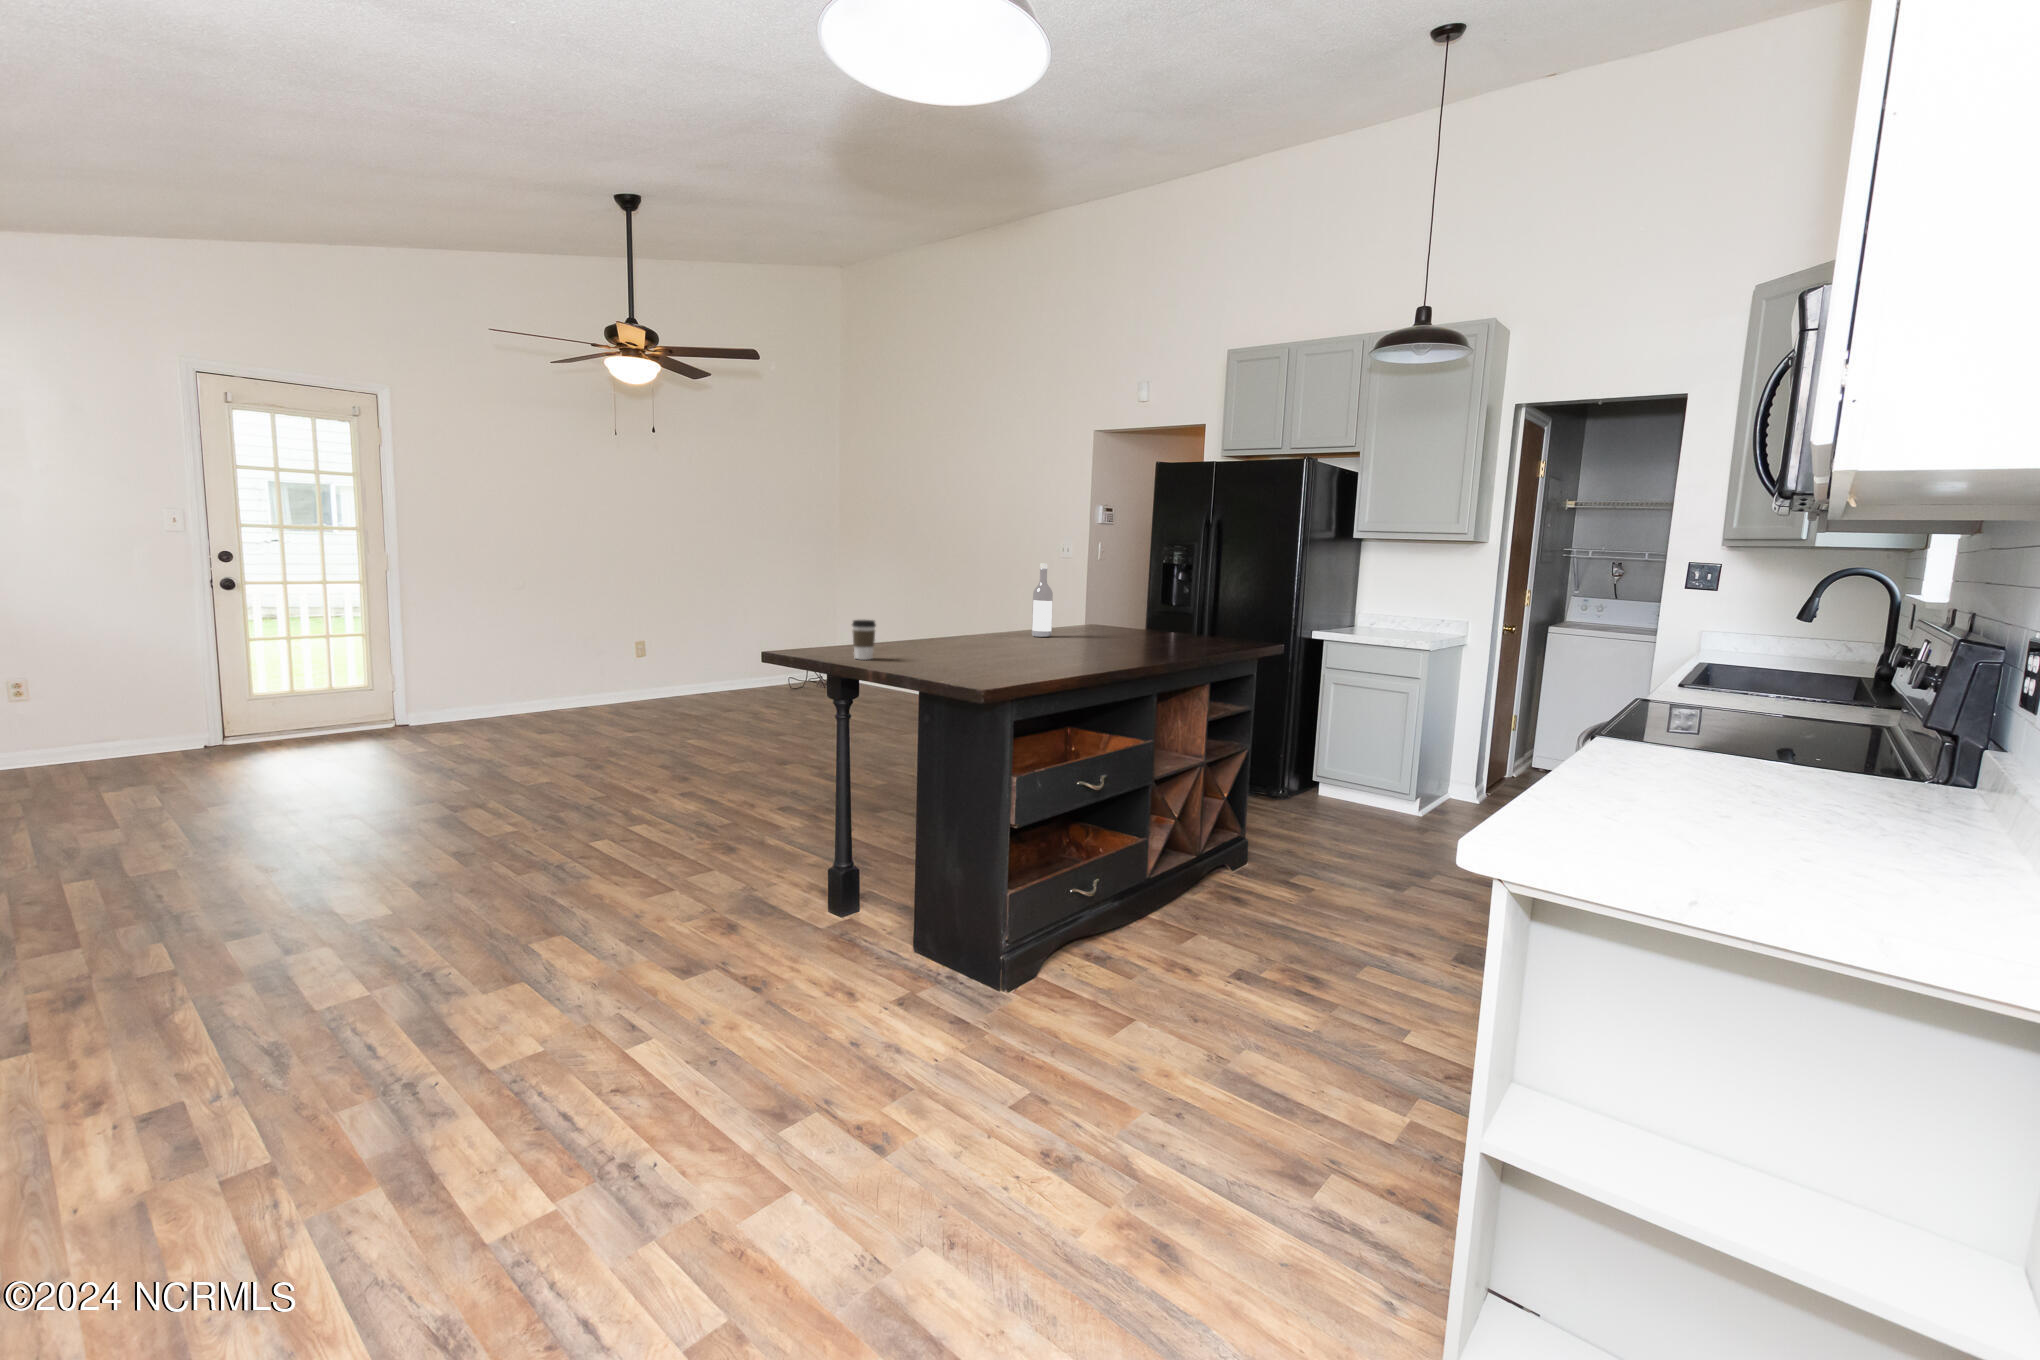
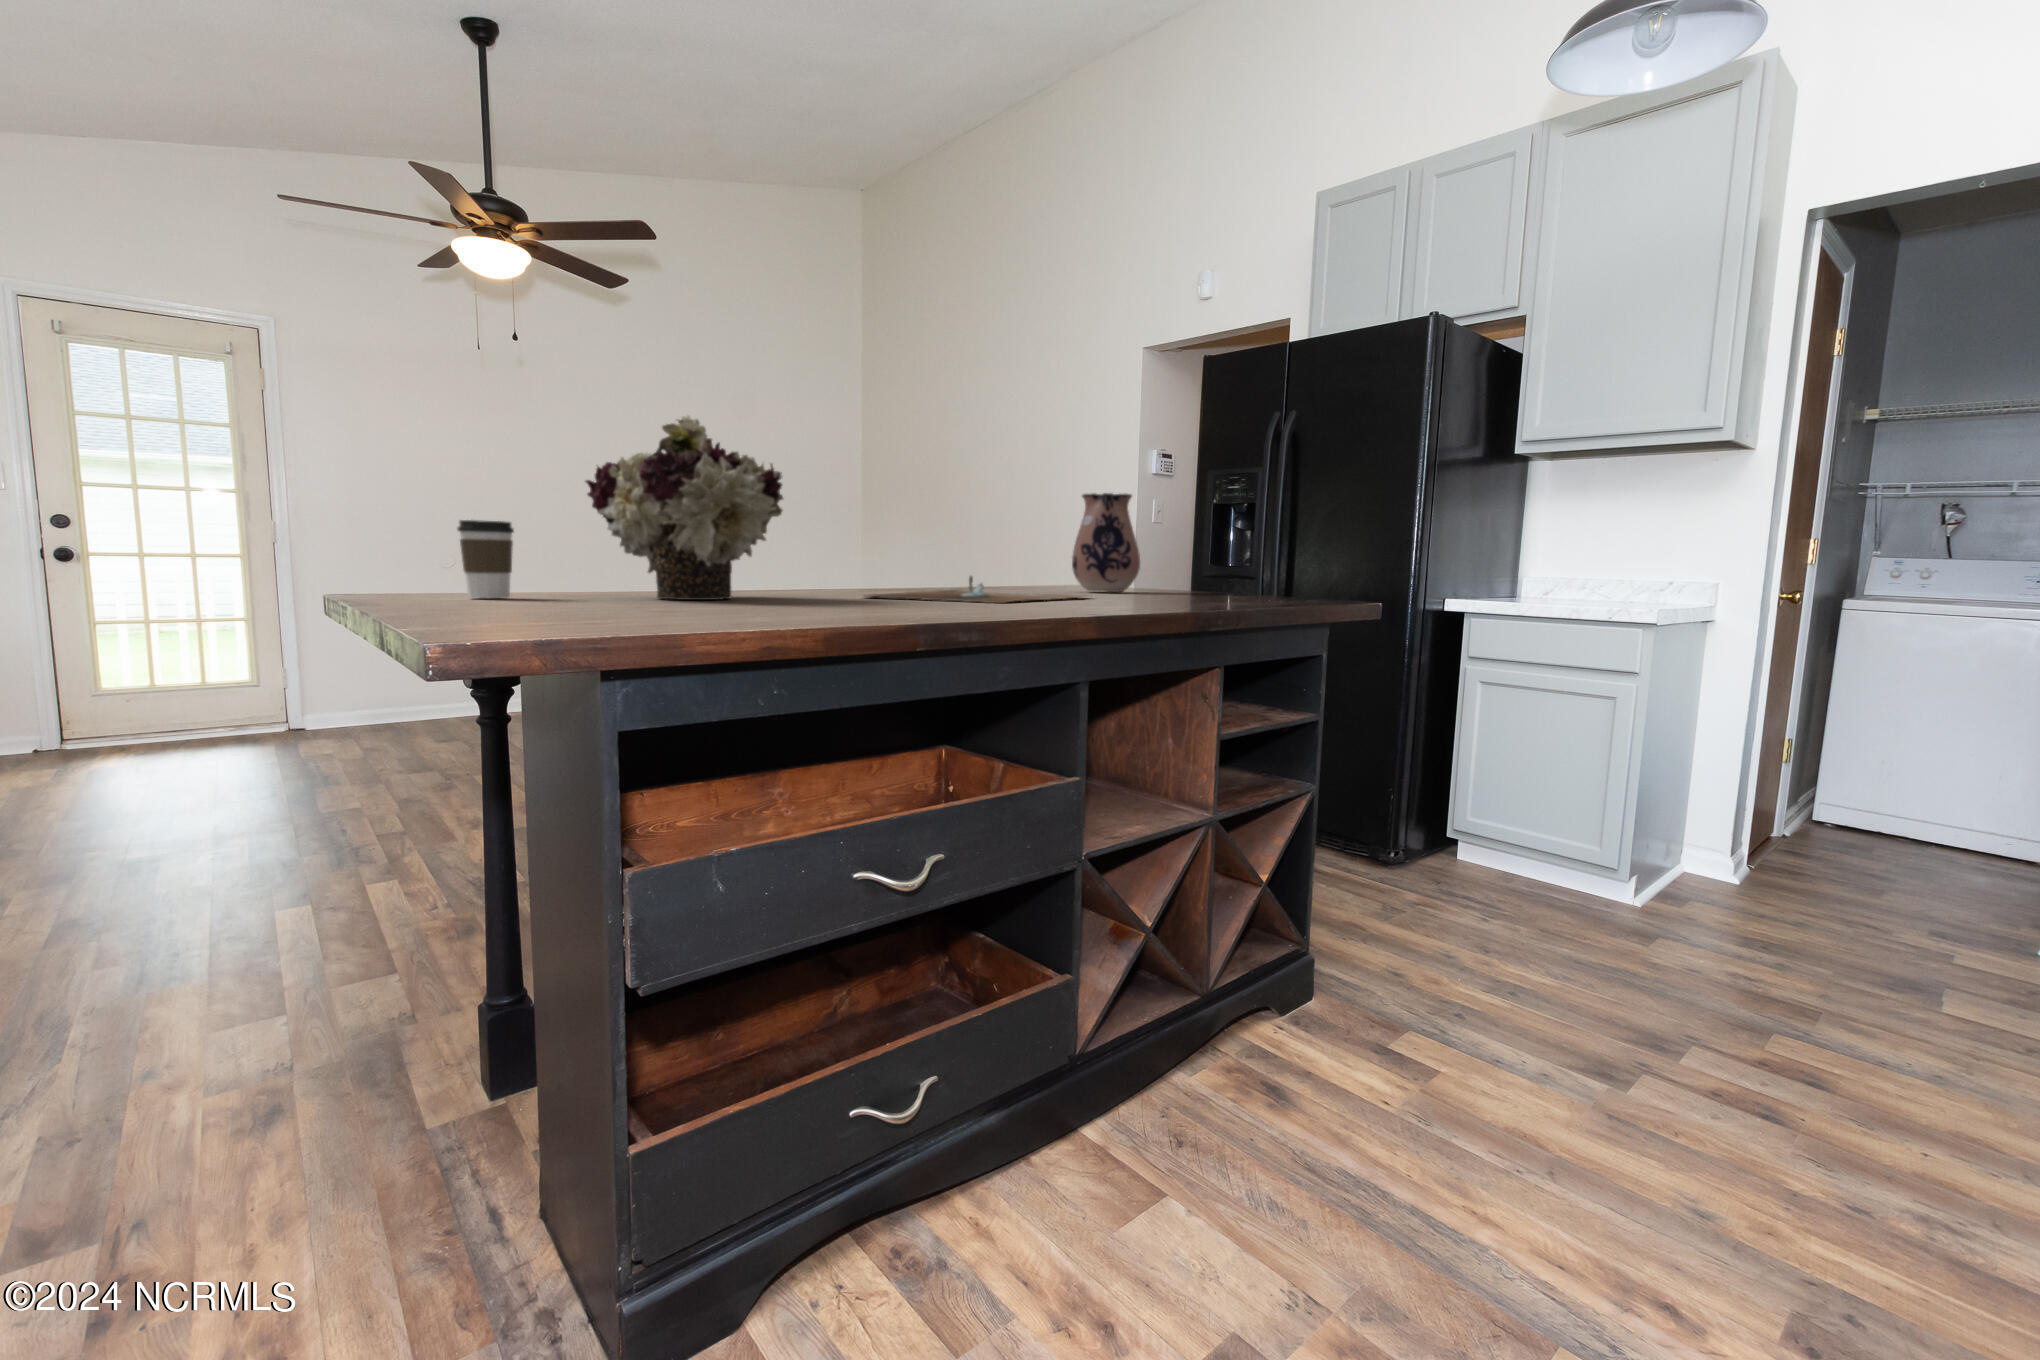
flower arrangement: none [903,563,1001,658] -> present [586,416,783,600]
wine bottle: present [1032,564,1053,637] -> none [948,467,982,591]
ceramic pitcher: none [1101,577,1142,636] -> present [1072,493,1140,592]
cutting board: none [1020,637,1132,656] -> present [867,576,1087,603]

